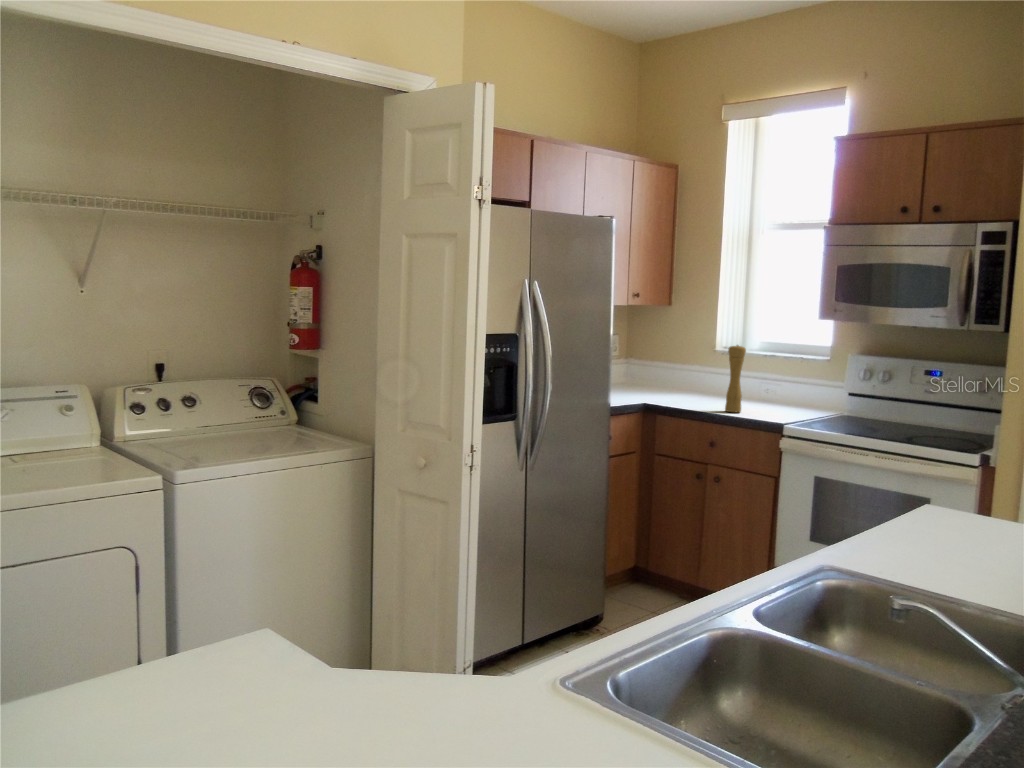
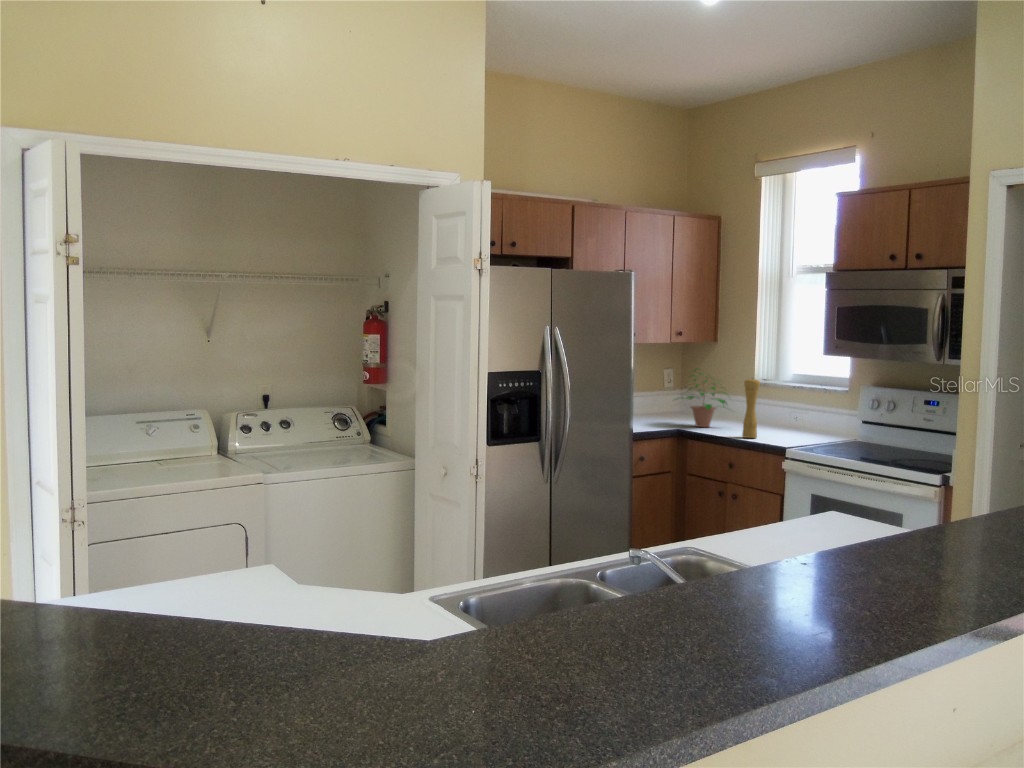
potted plant: none [638,333,707,400] -> present [686,369,727,427]

